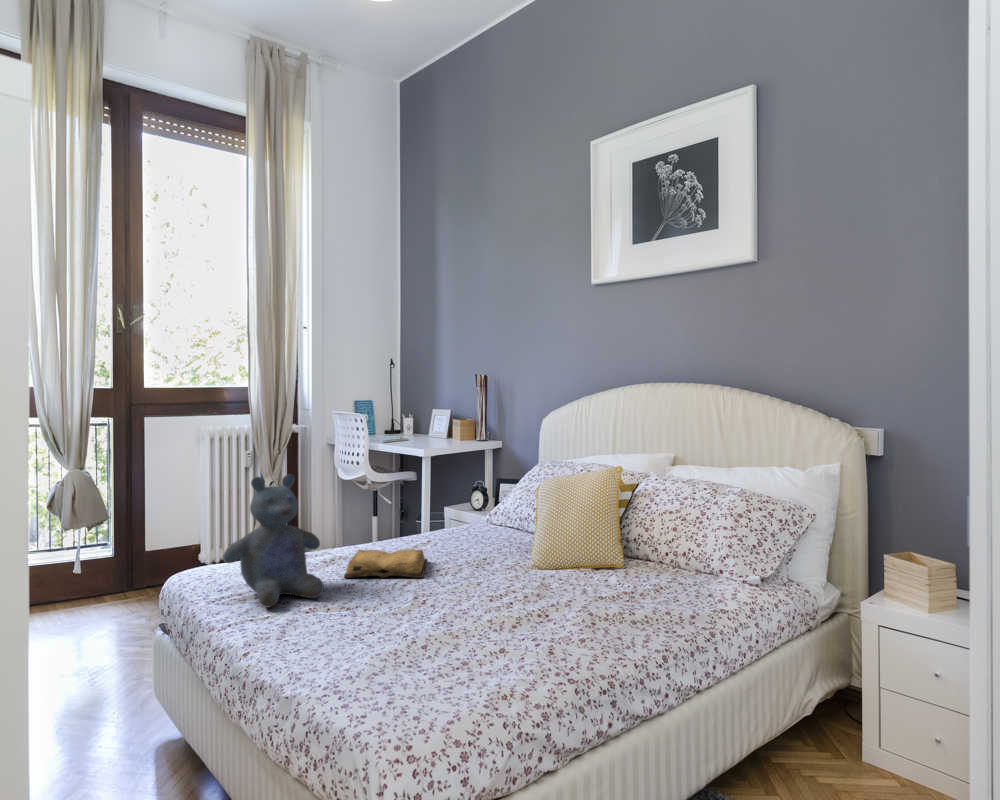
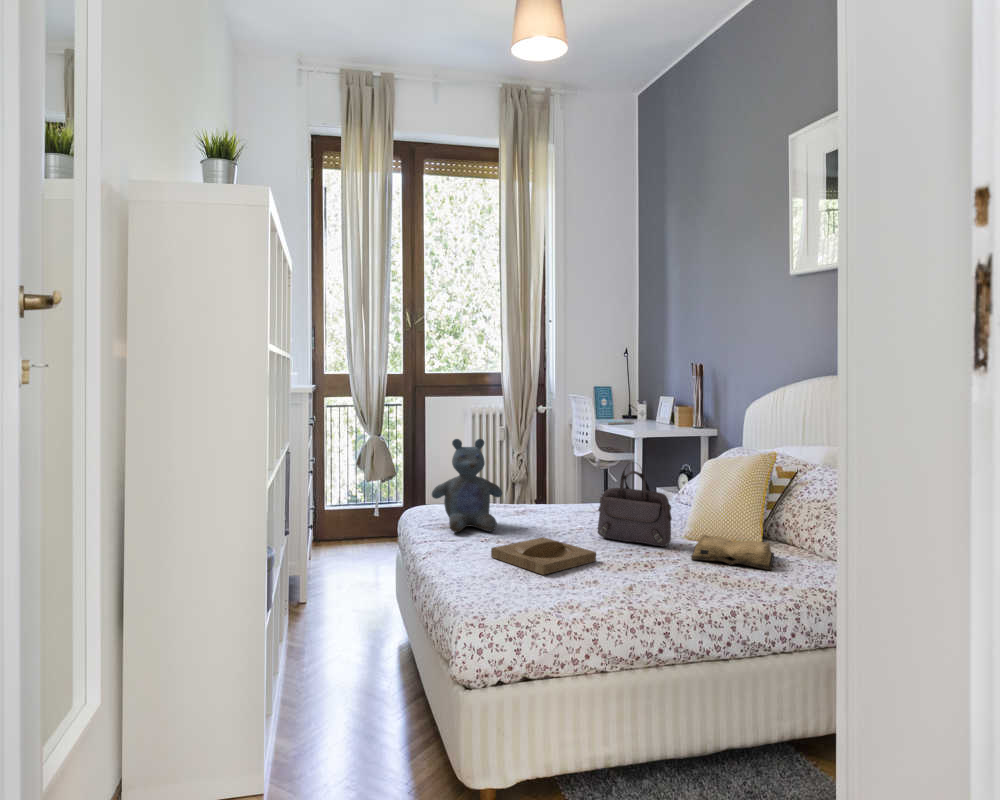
handbag: none [450,489,539,586] -> present [598,467,672,547]
diary: present [344,549,428,578] -> present [691,535,774,570]
tray: none [346,597,479,653] -> present [491,537,596,575]

